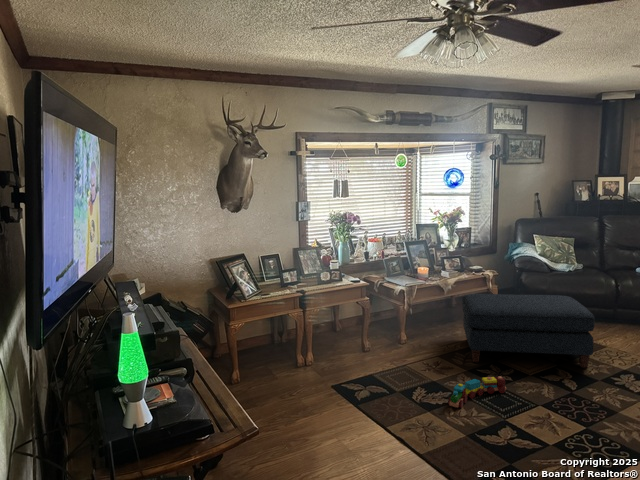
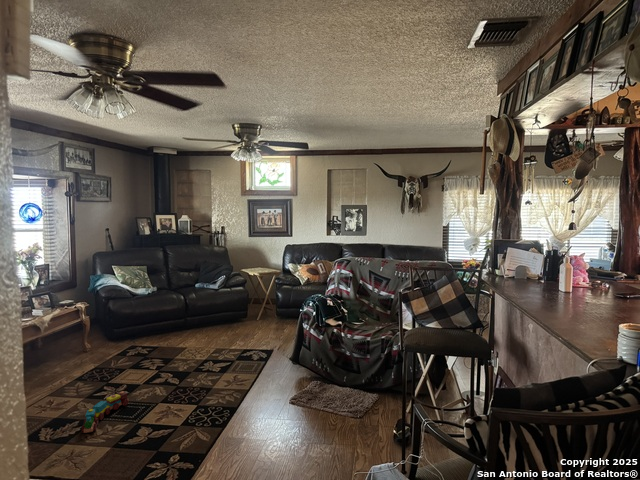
ottoman: present [462,294,595,368] -> none [63,313,183,390]

